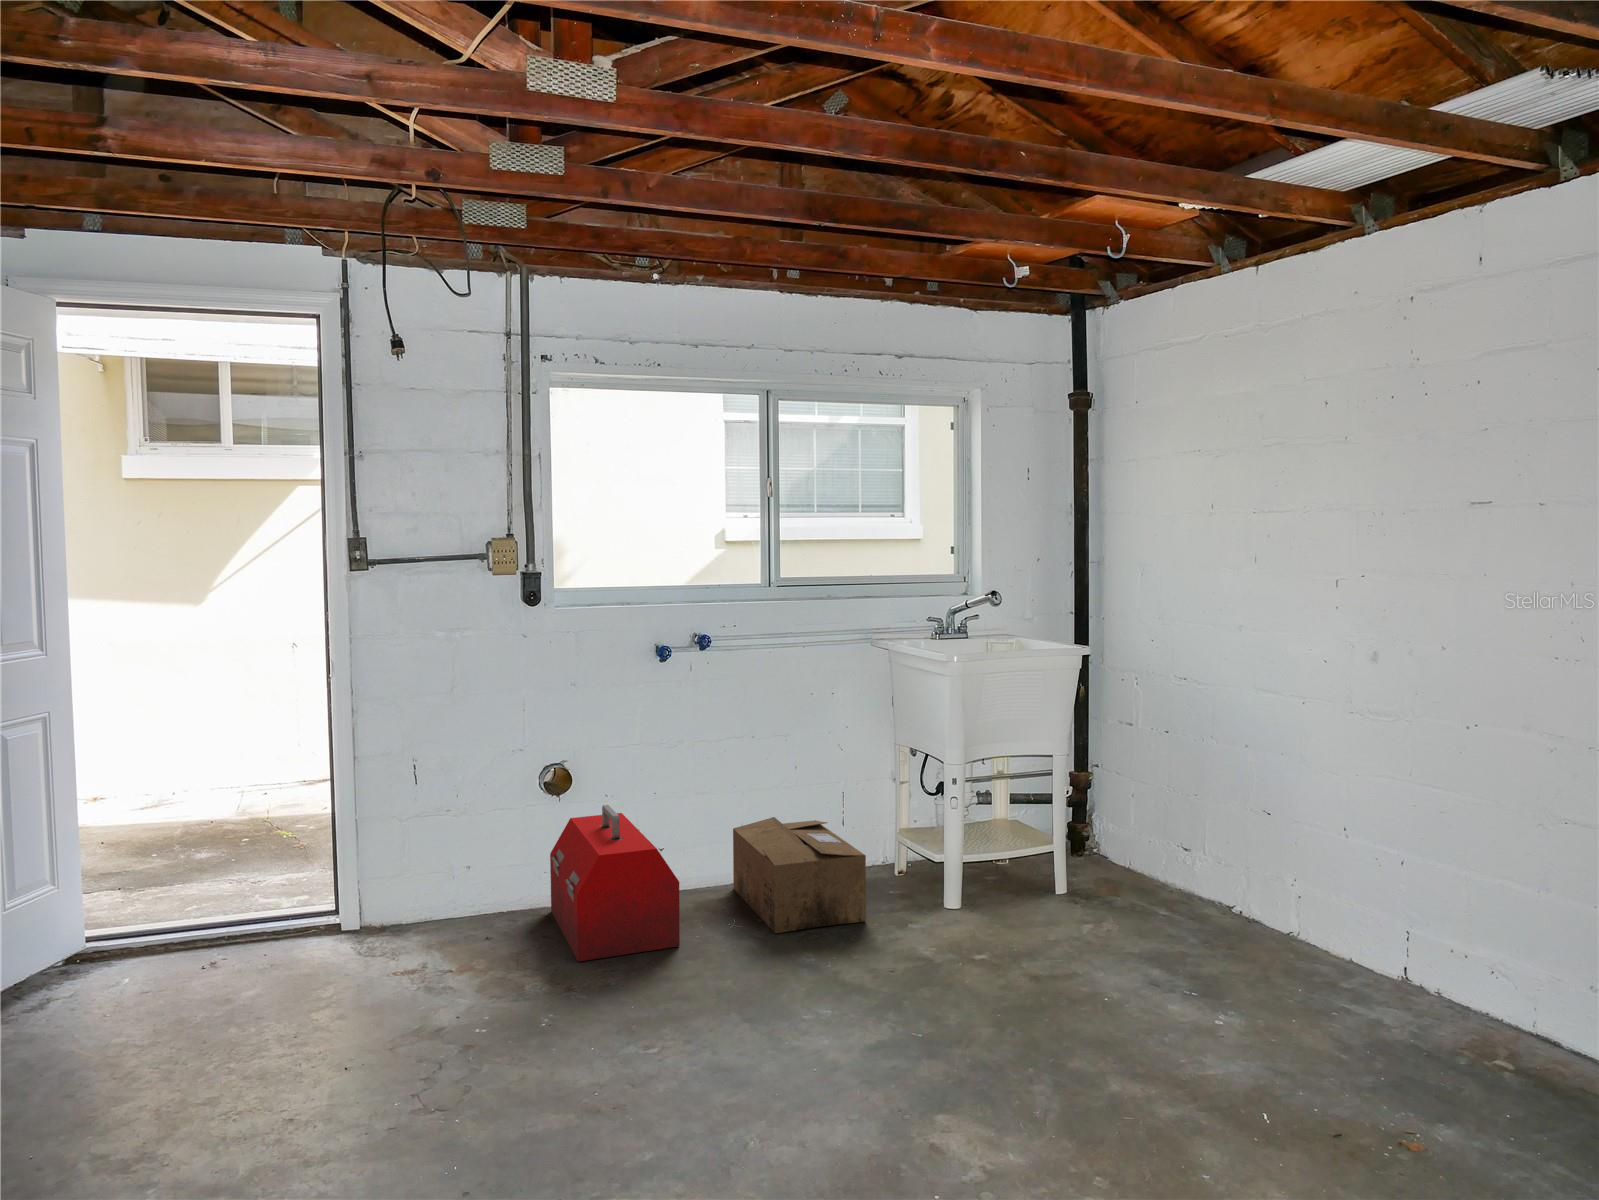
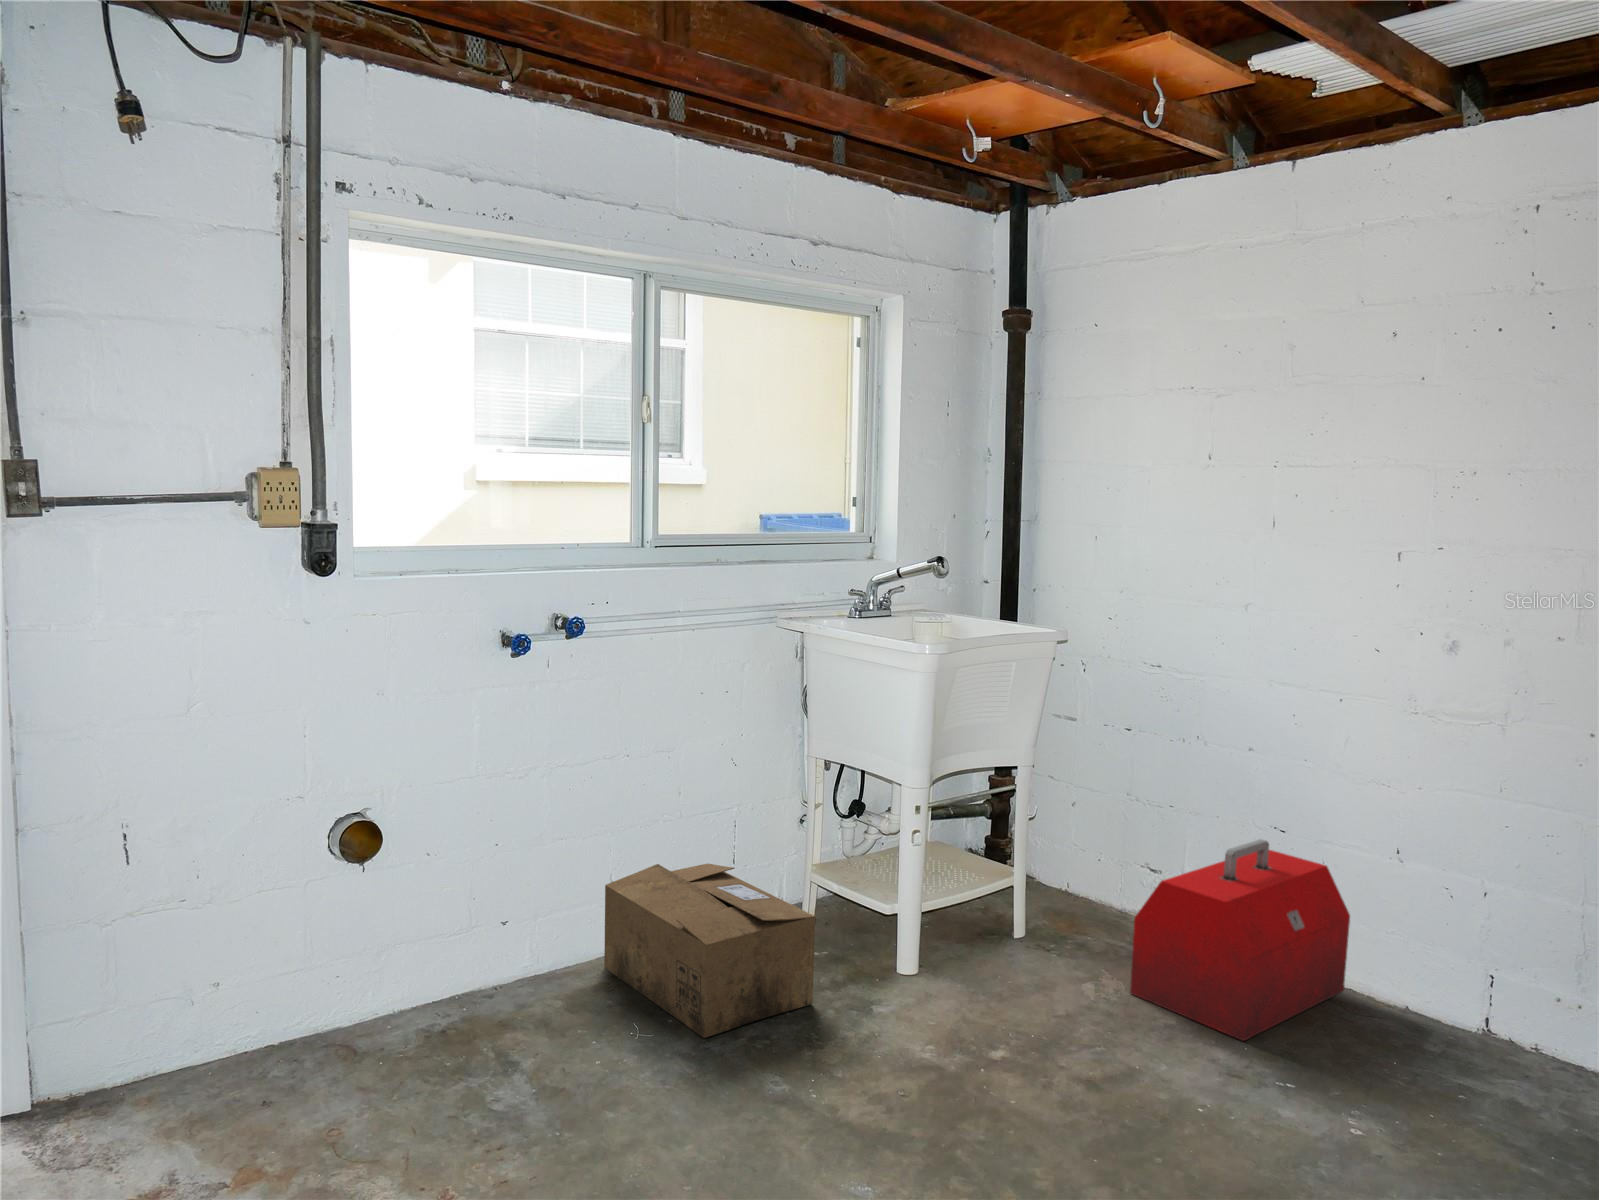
toolbox: present [550,805,680,962] -> present [1130,839,1350,1041]

